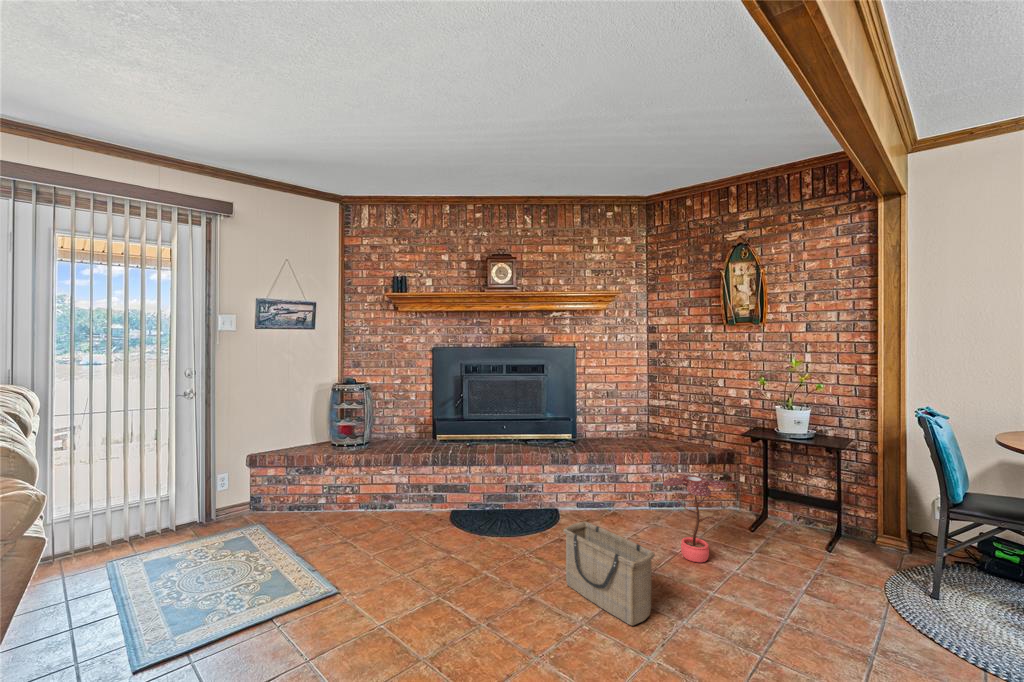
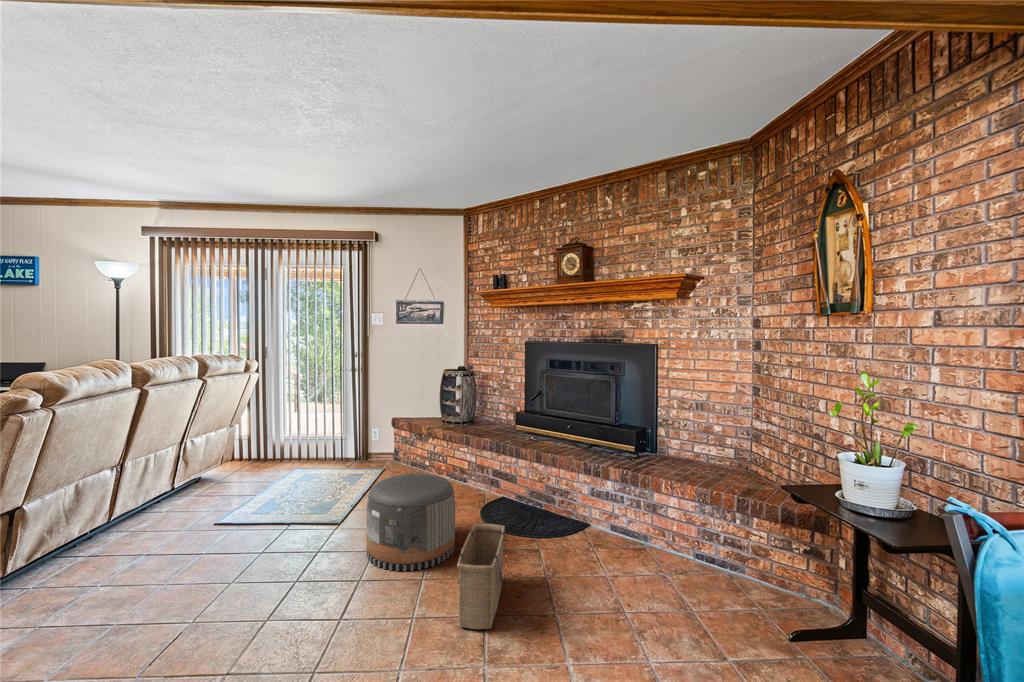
potted plant: present [663,475,728,563] -> none [608,512,681,626]
pouf: none [412,496,515,621] -> present [366,473,455,571]

